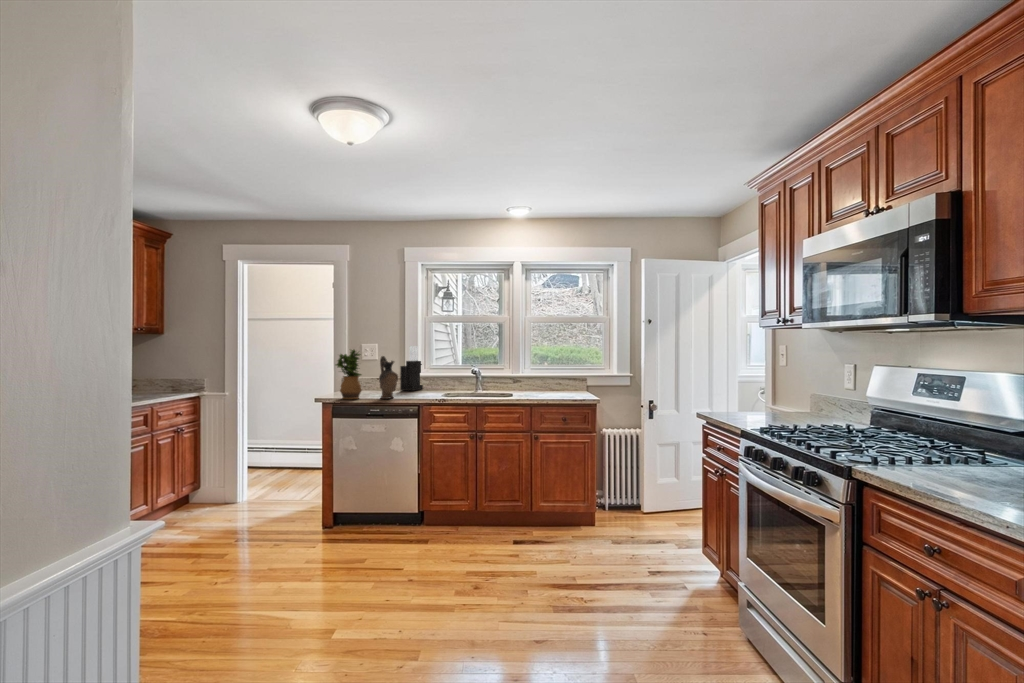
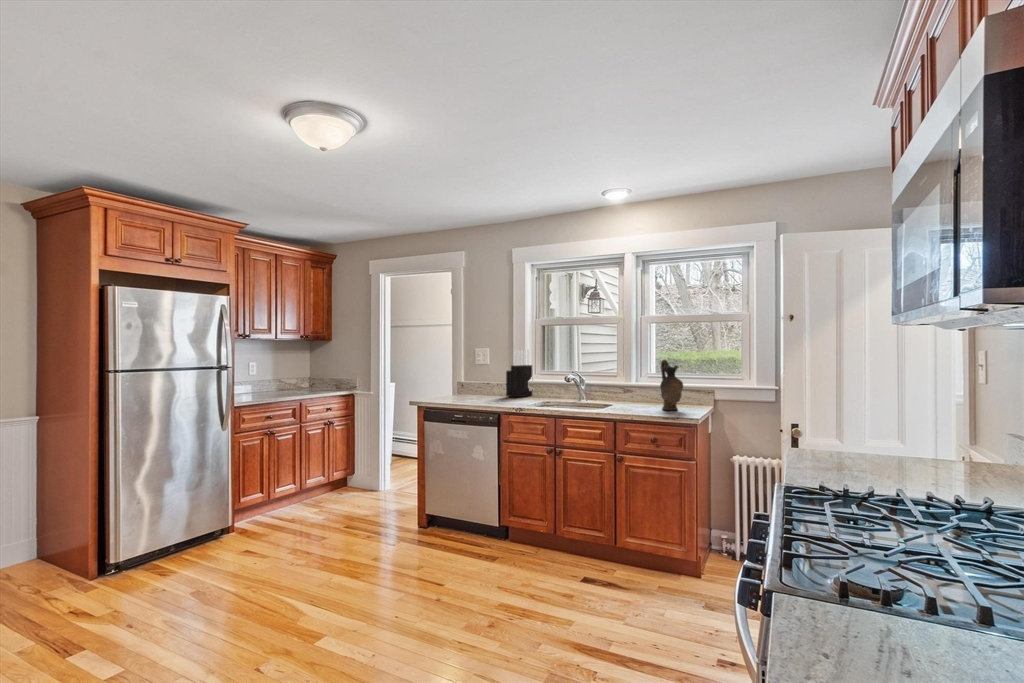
potted plant: present [336,350,362,399] -> none [430,353,456,403]
ceramic pitcher: present [379,356,398,399] -> present [660,360,683,410]

